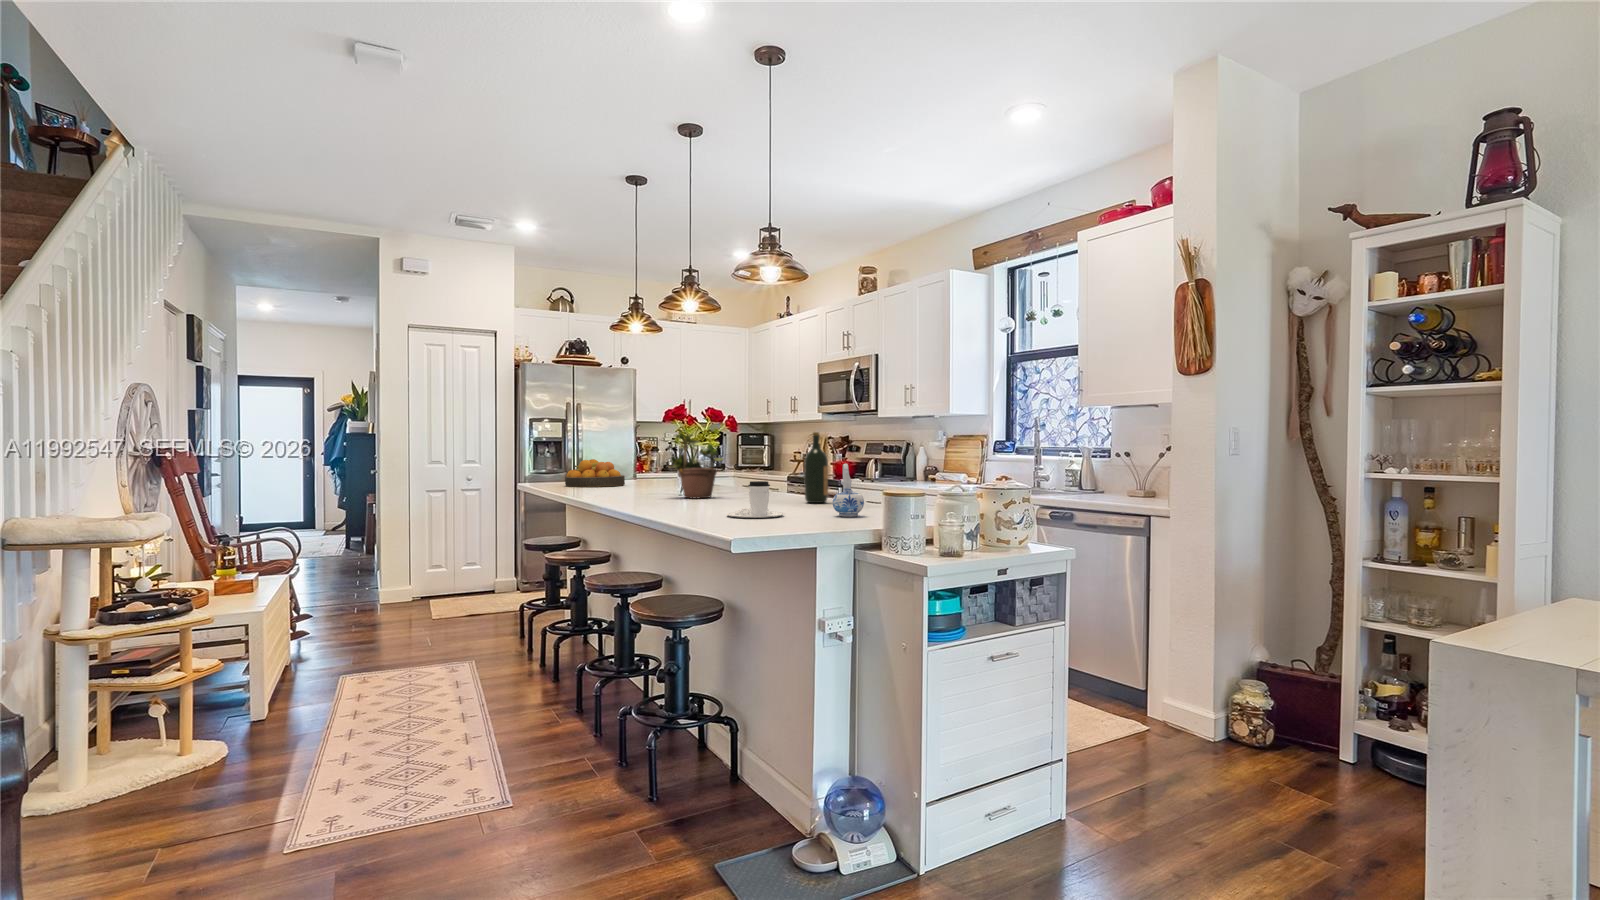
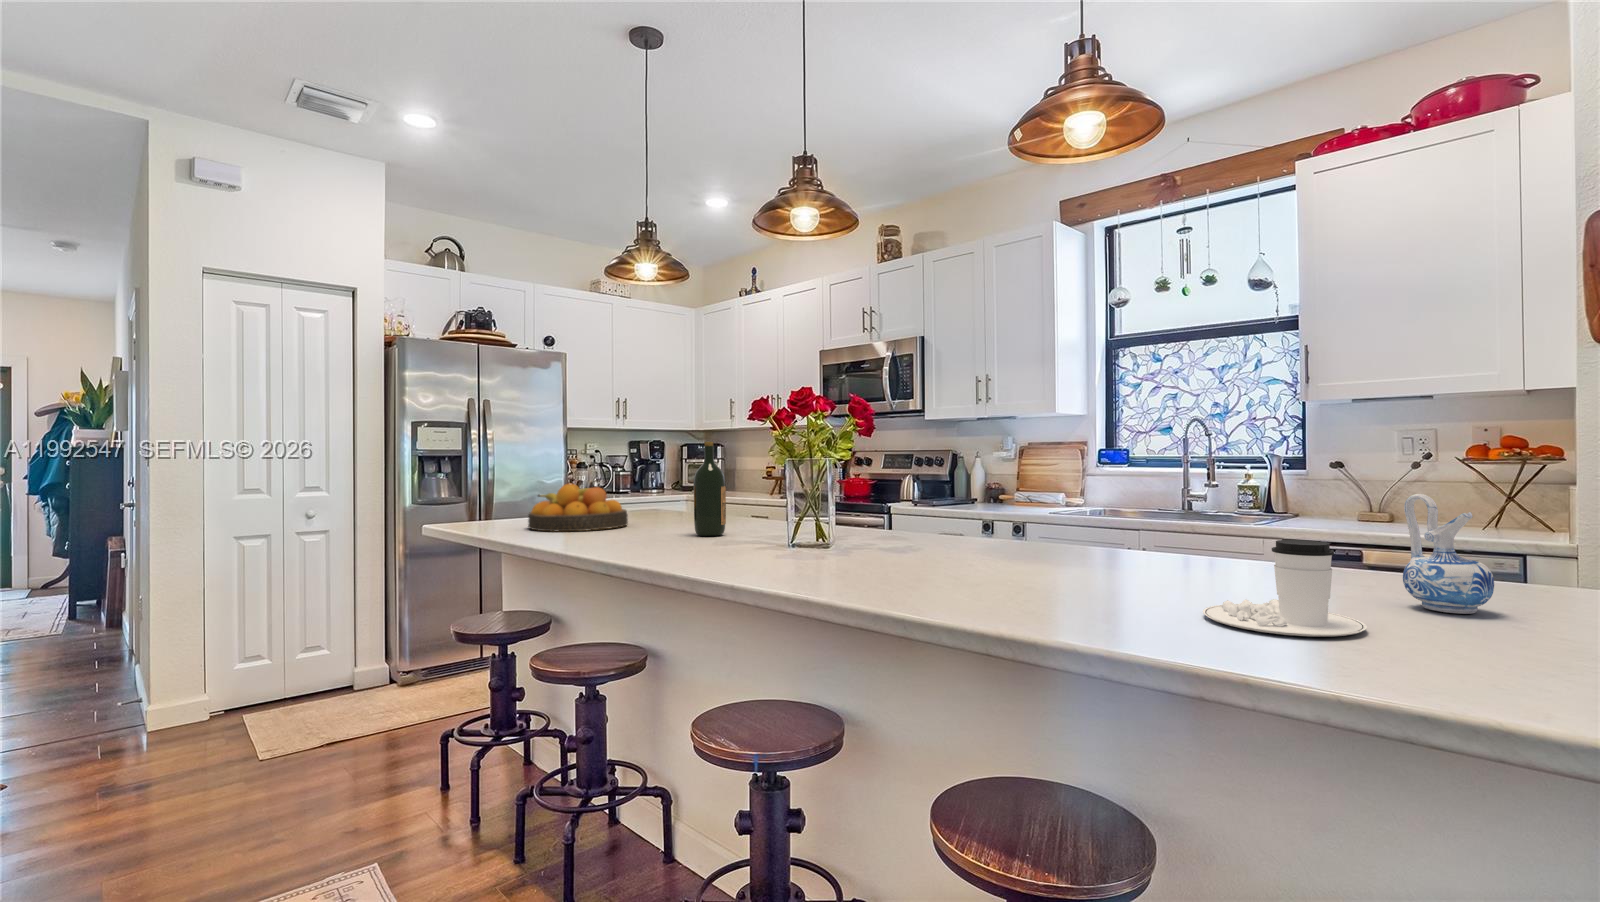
potted plant: present [669,429,723,498] -> none [823,416,918,557]
wine bottle: present [804,432,828,503] -> present [693,442,726,536]

